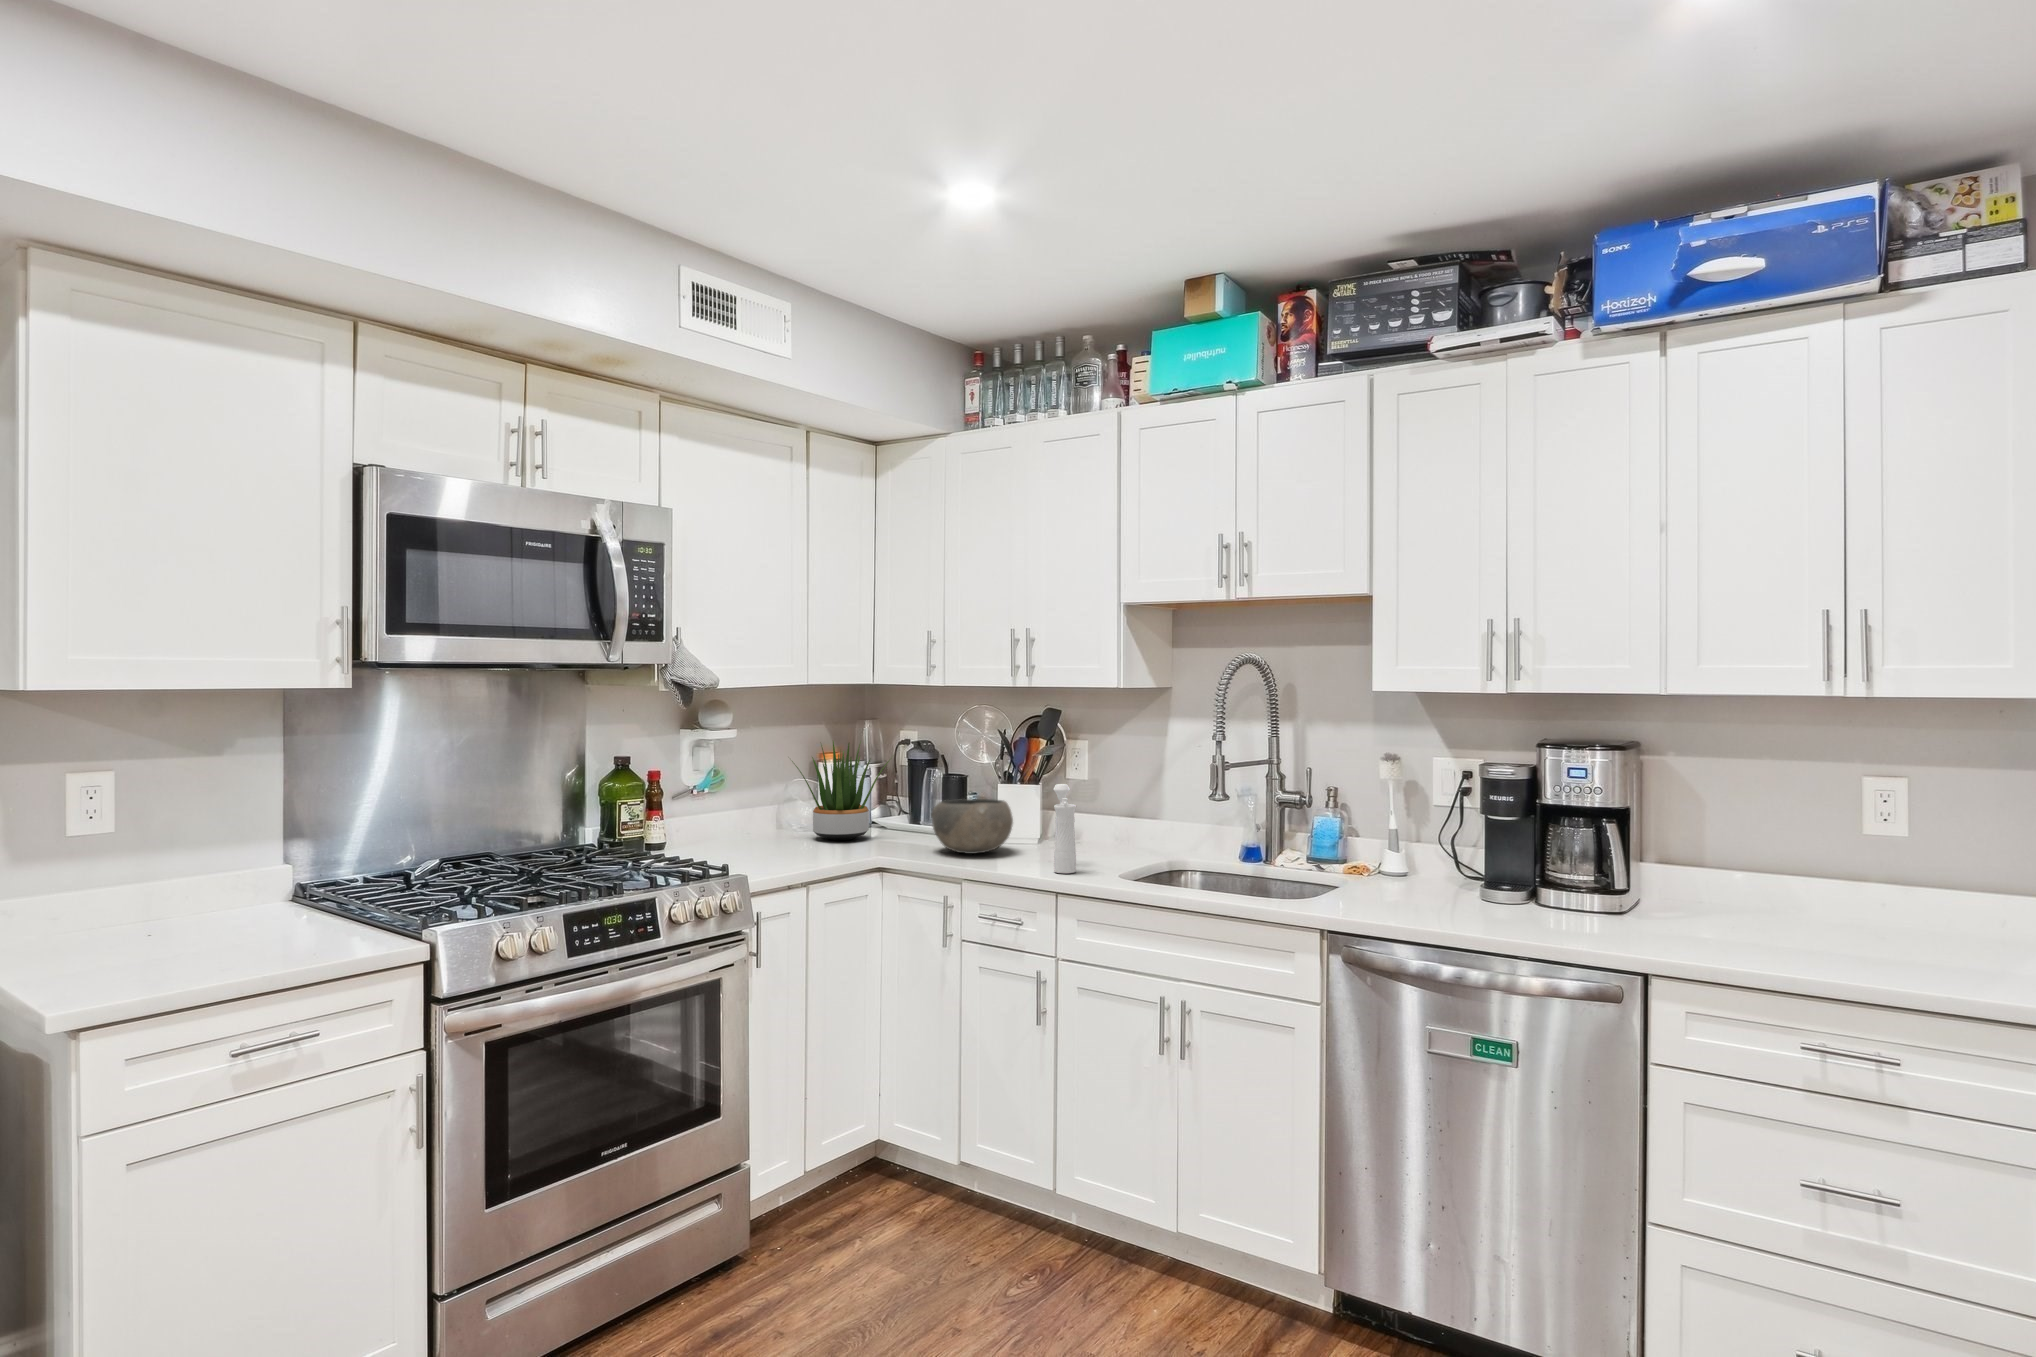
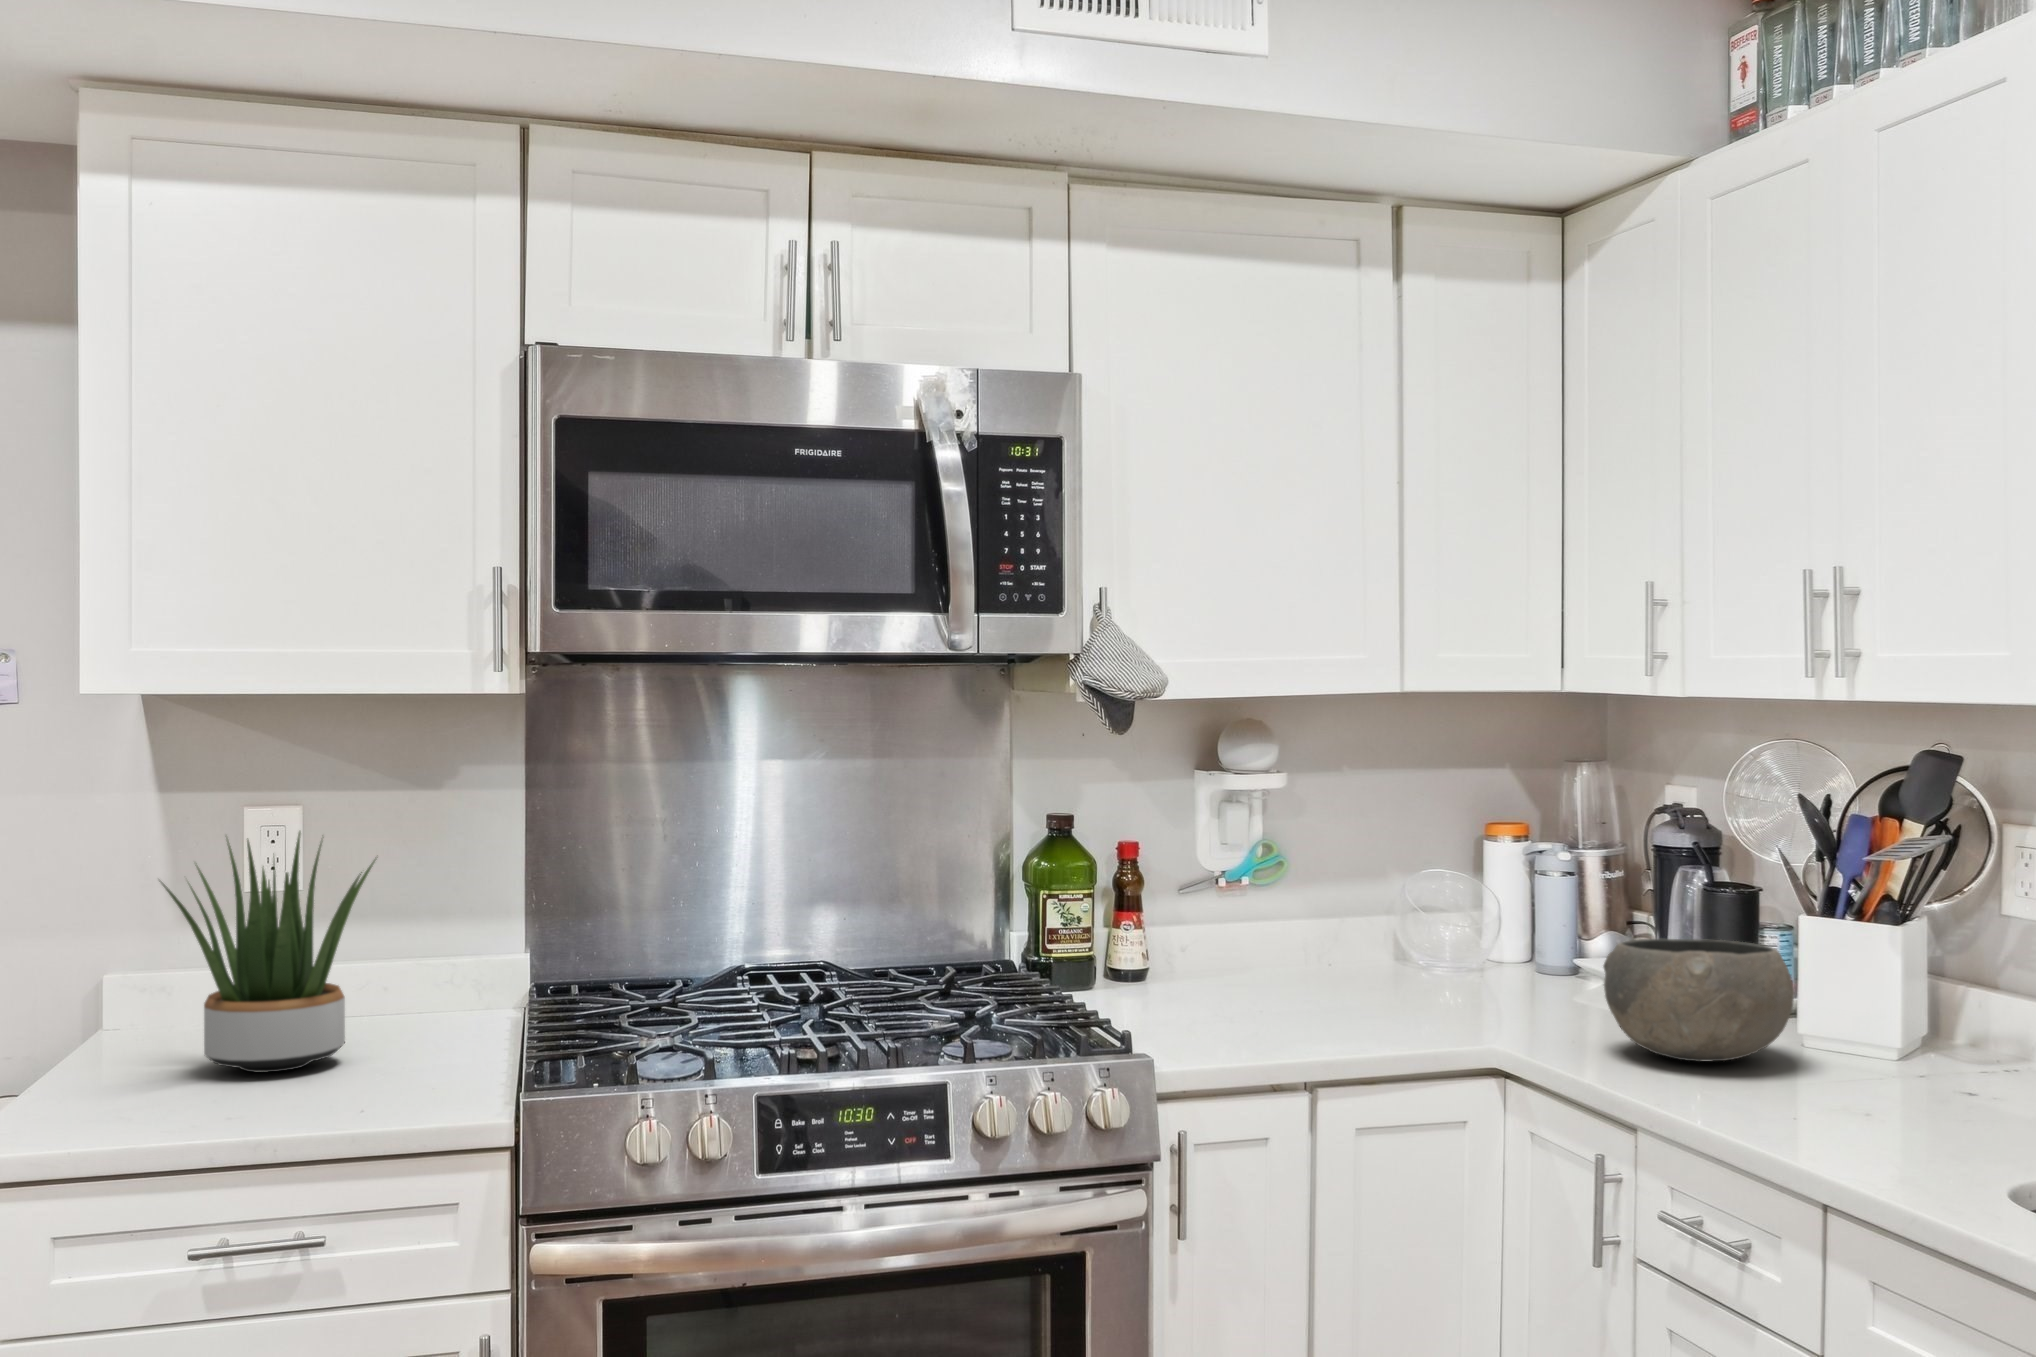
potted plant: present [792,741,889,840] -> present [161,832,376,1072]
pepper mill: present [1053,784,1076,873] -> none [1834,922,1902,1139]

